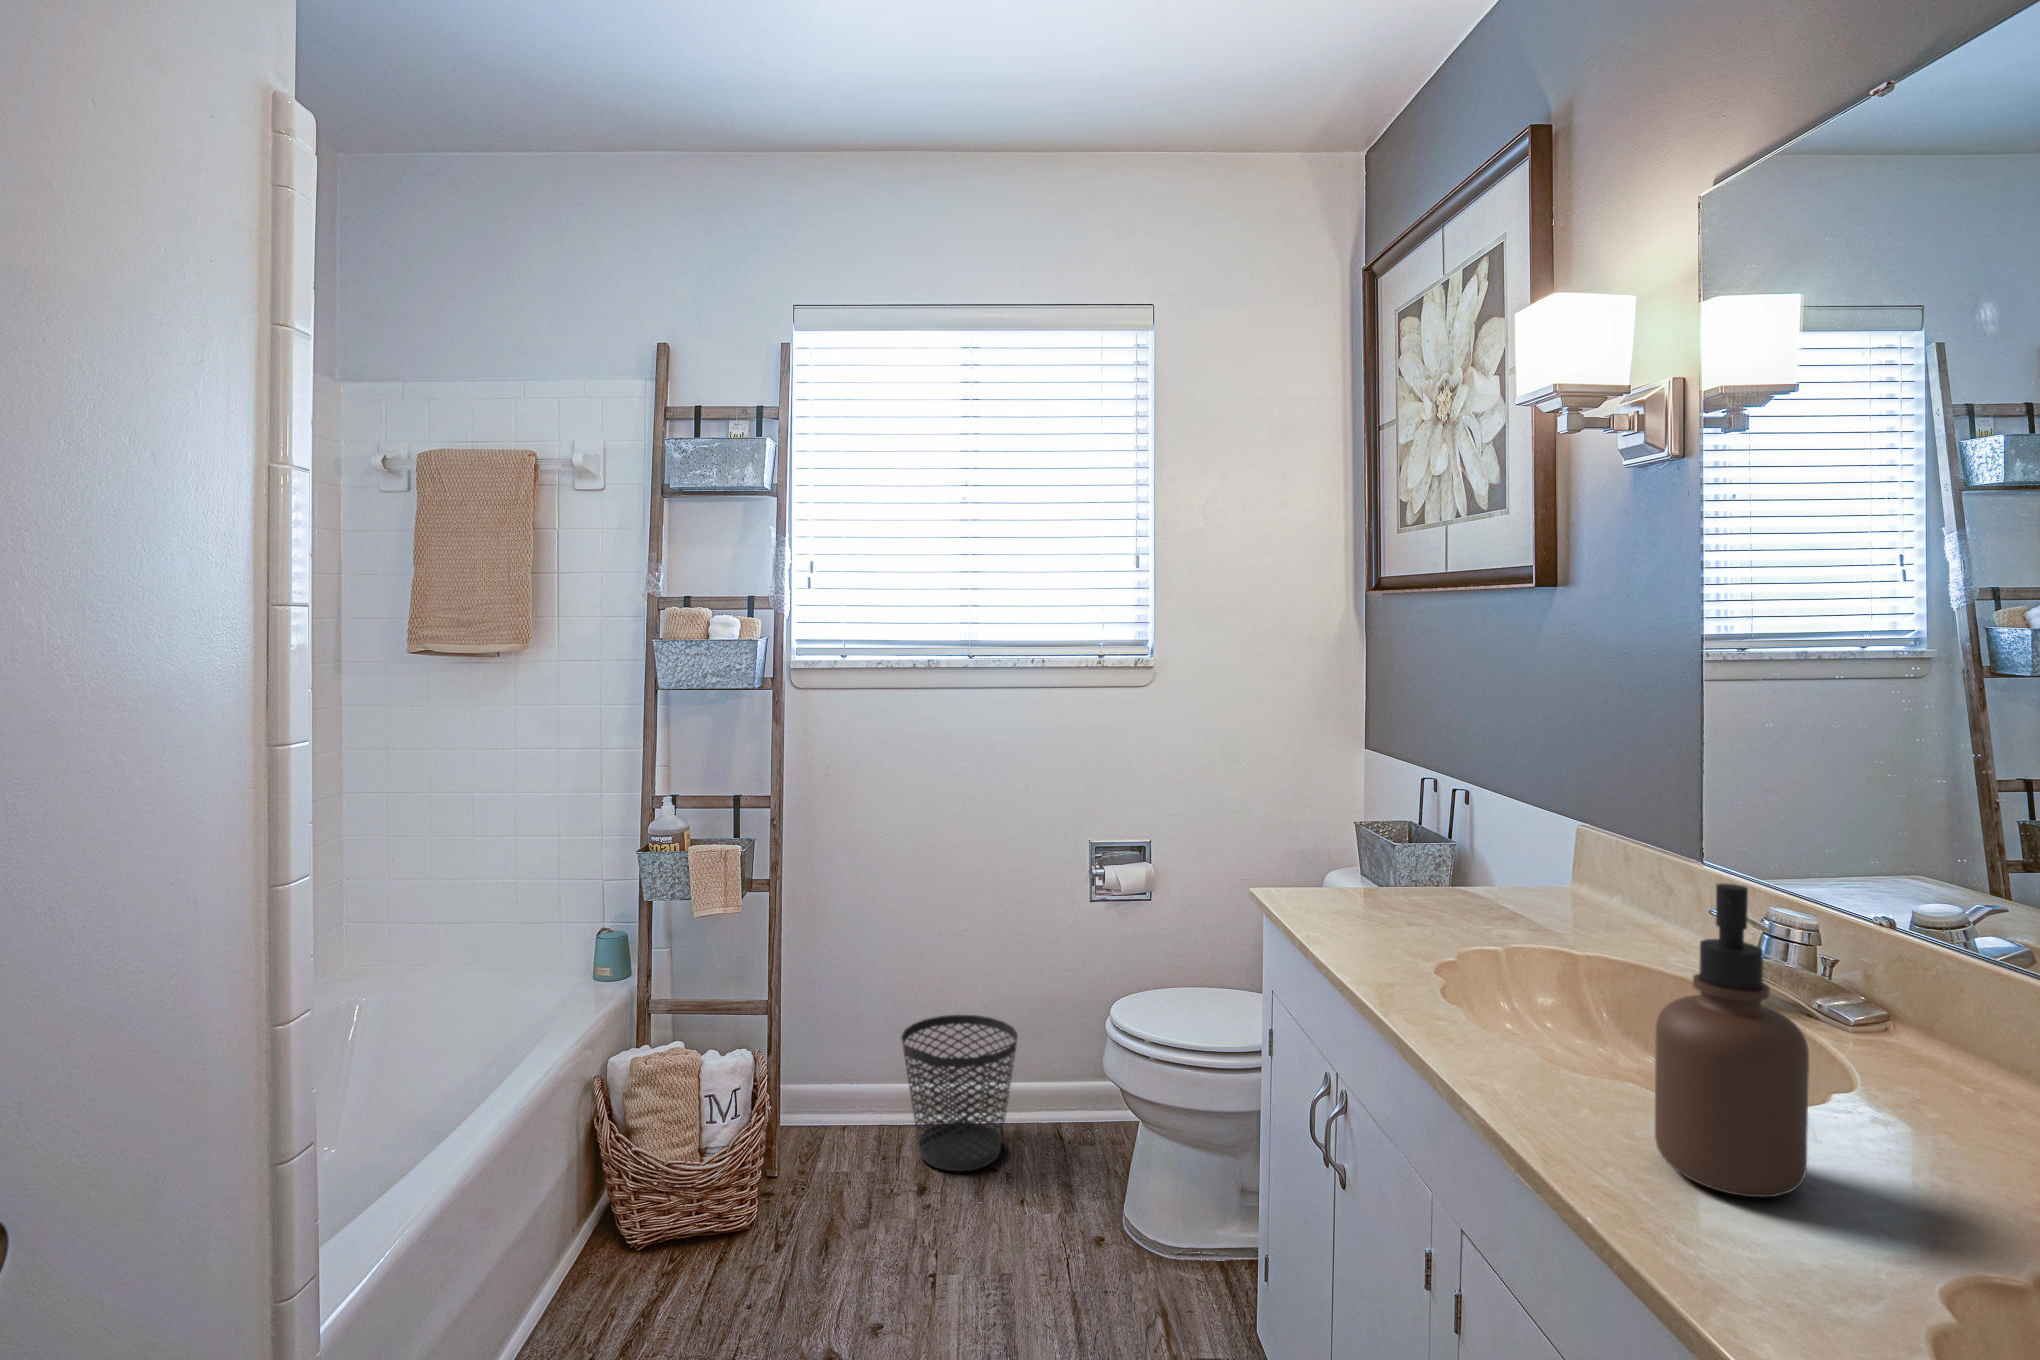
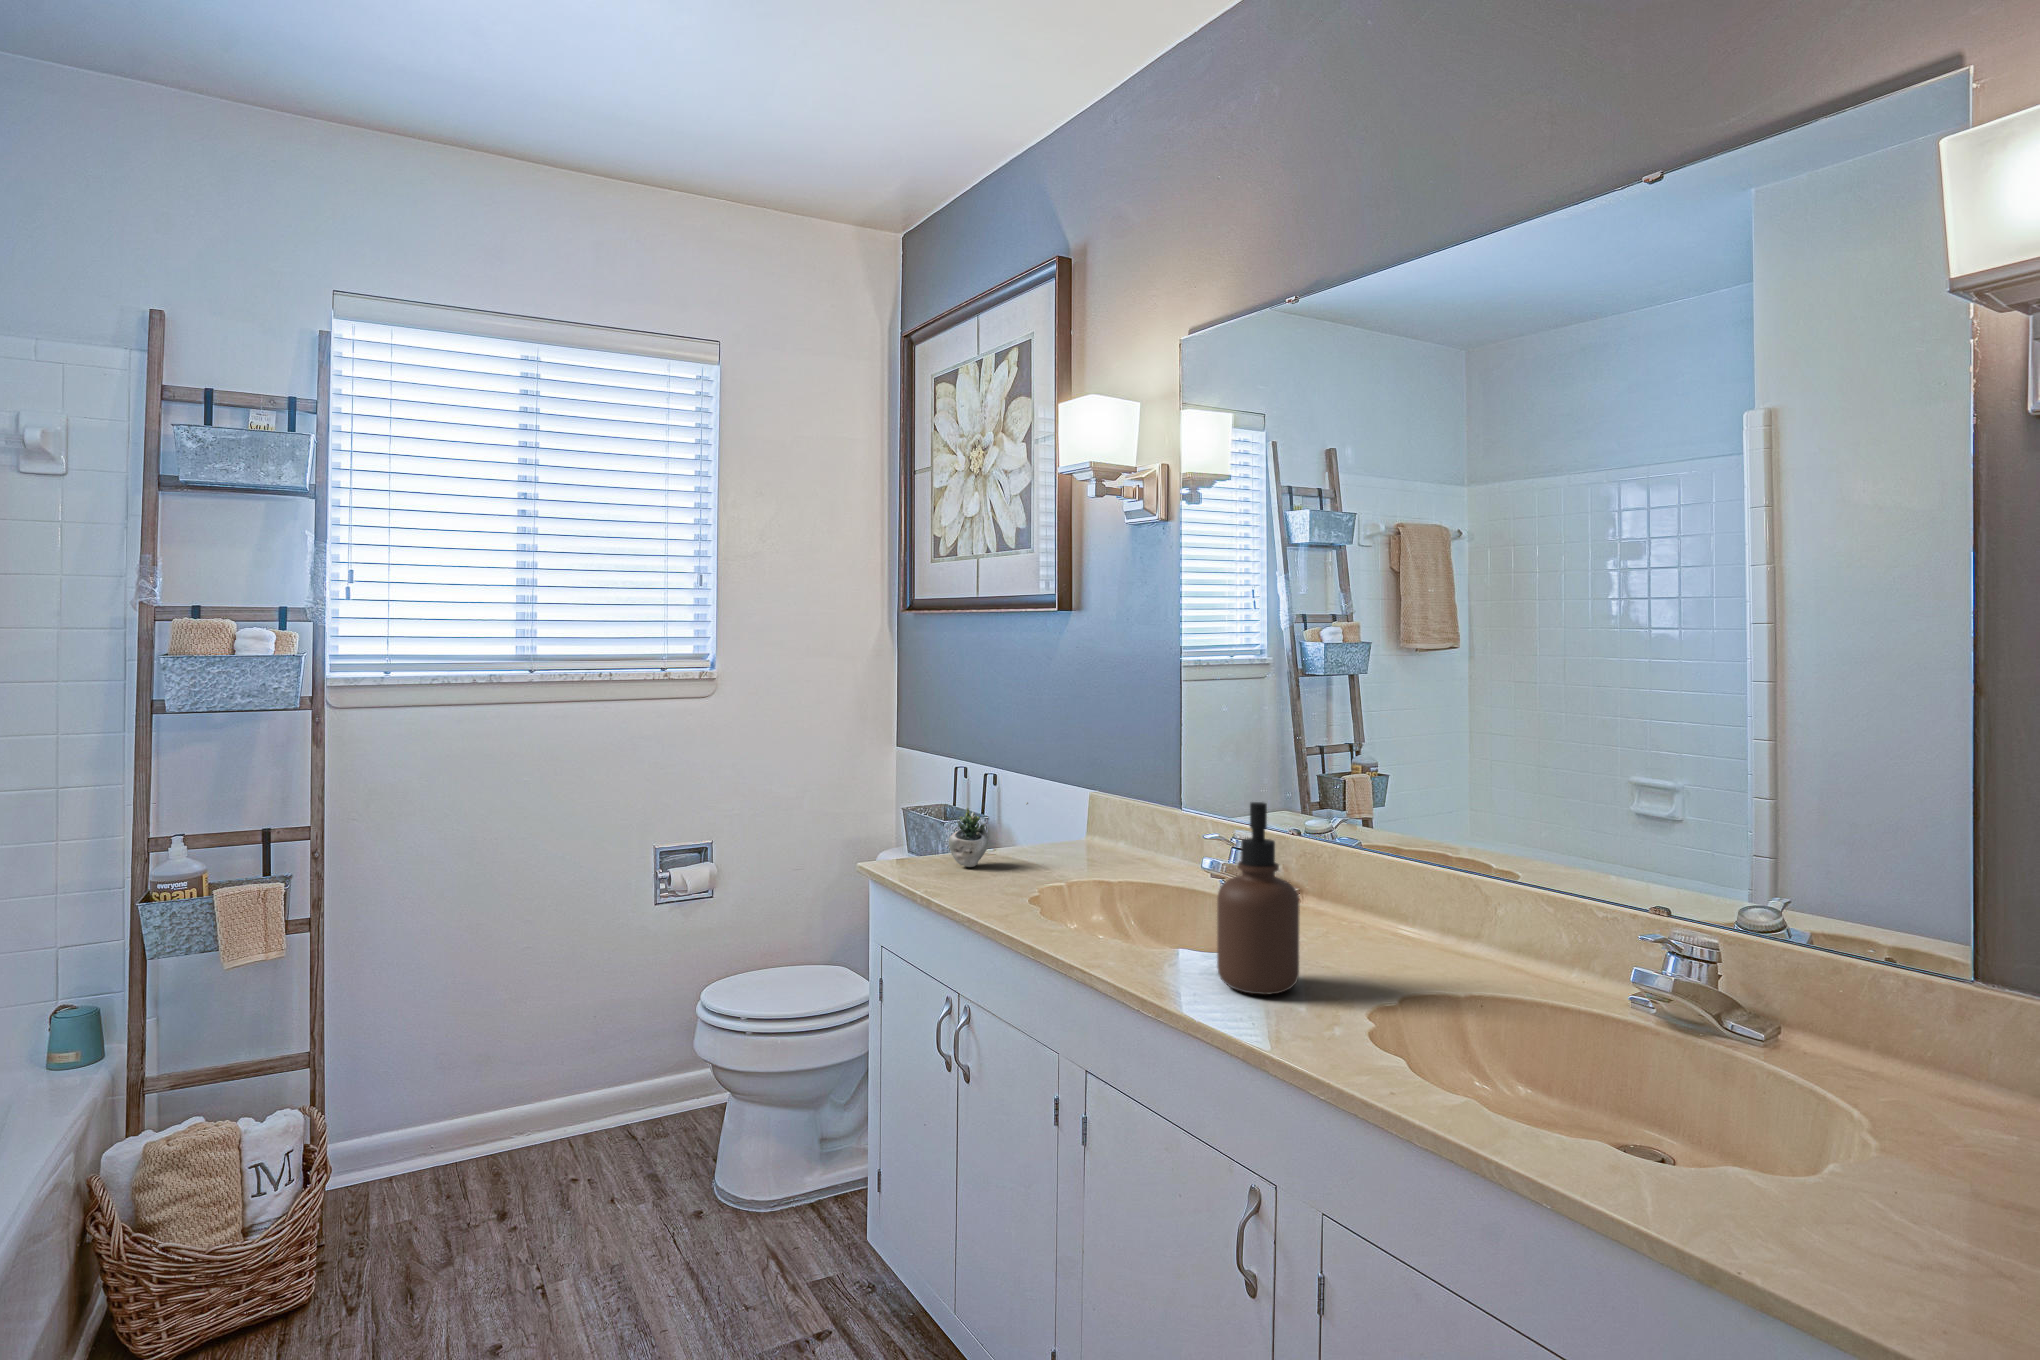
succulent plant: none [1357,834,1464,908] -> present [948,802,1028,867]
wastebasket: present [901,1015,1018,1171] -> none [468,1034,596,1194]

